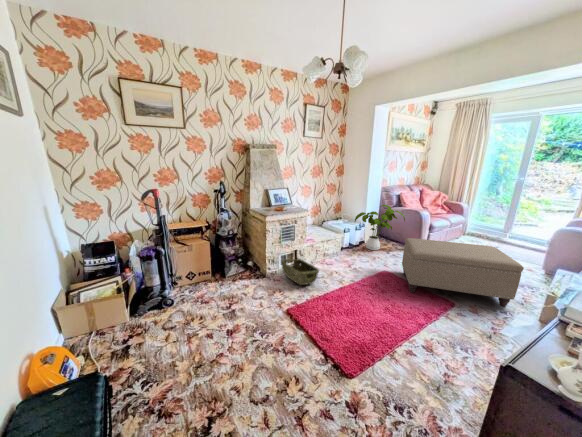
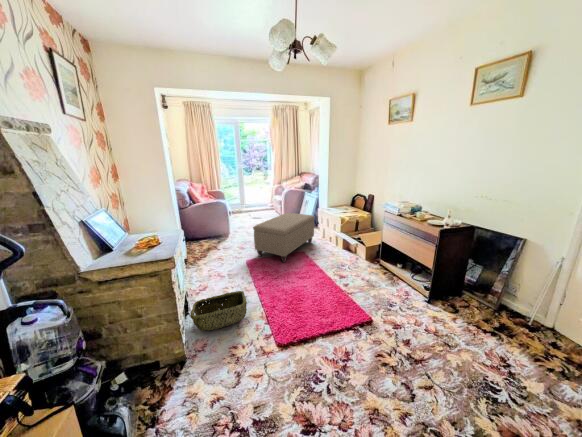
house plant: present [355,205,405,250] -> none [184,205,229,256]

